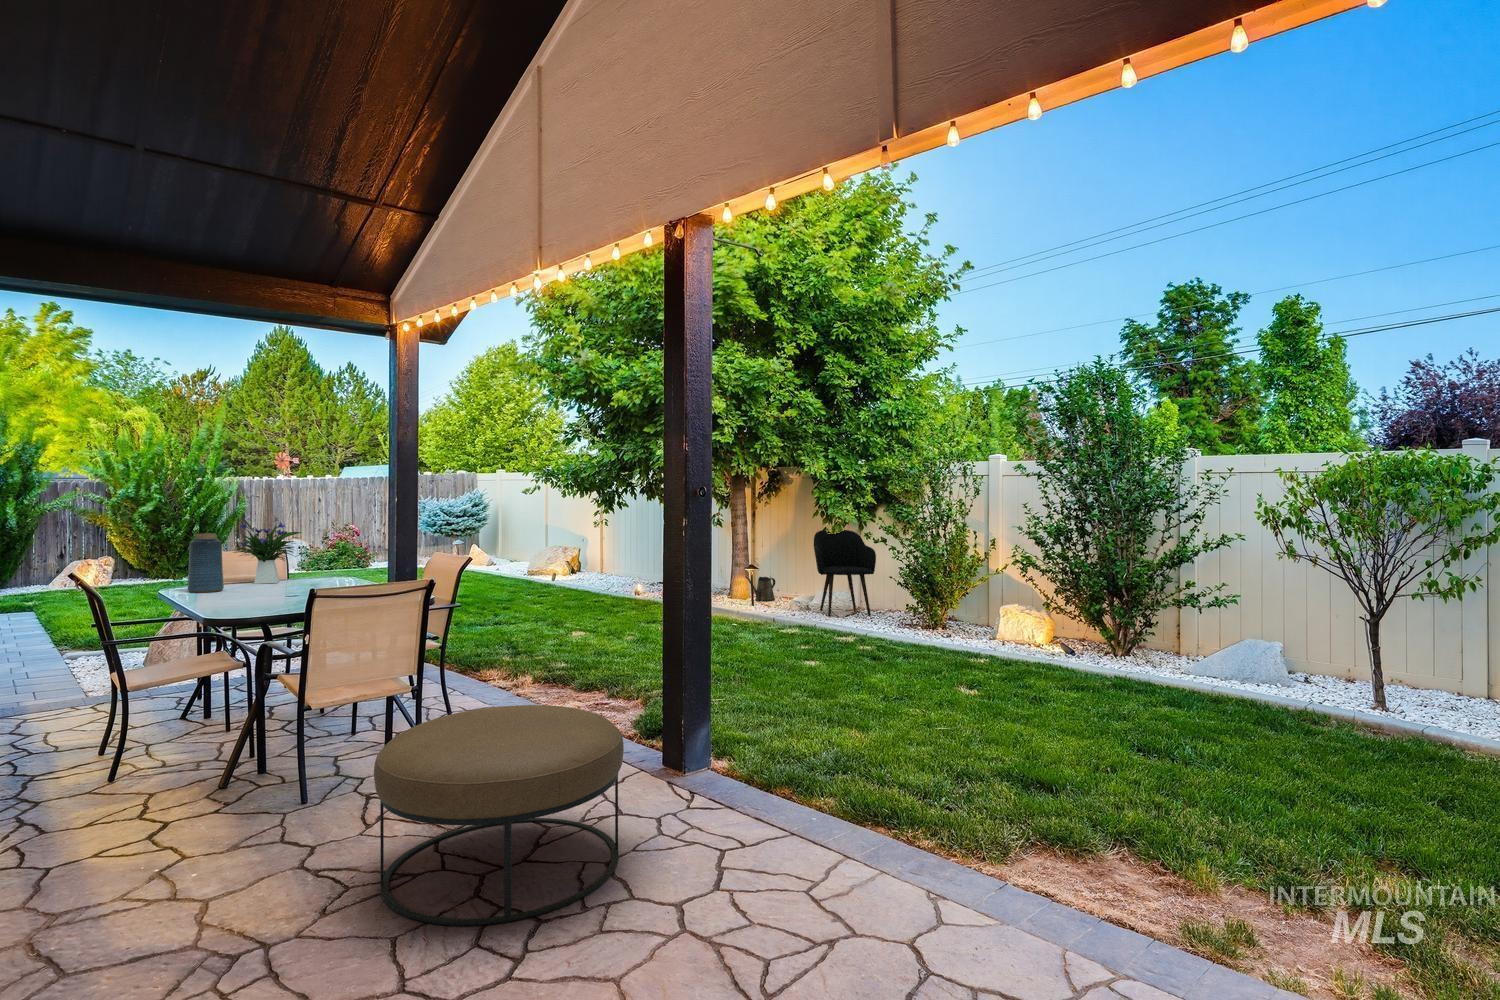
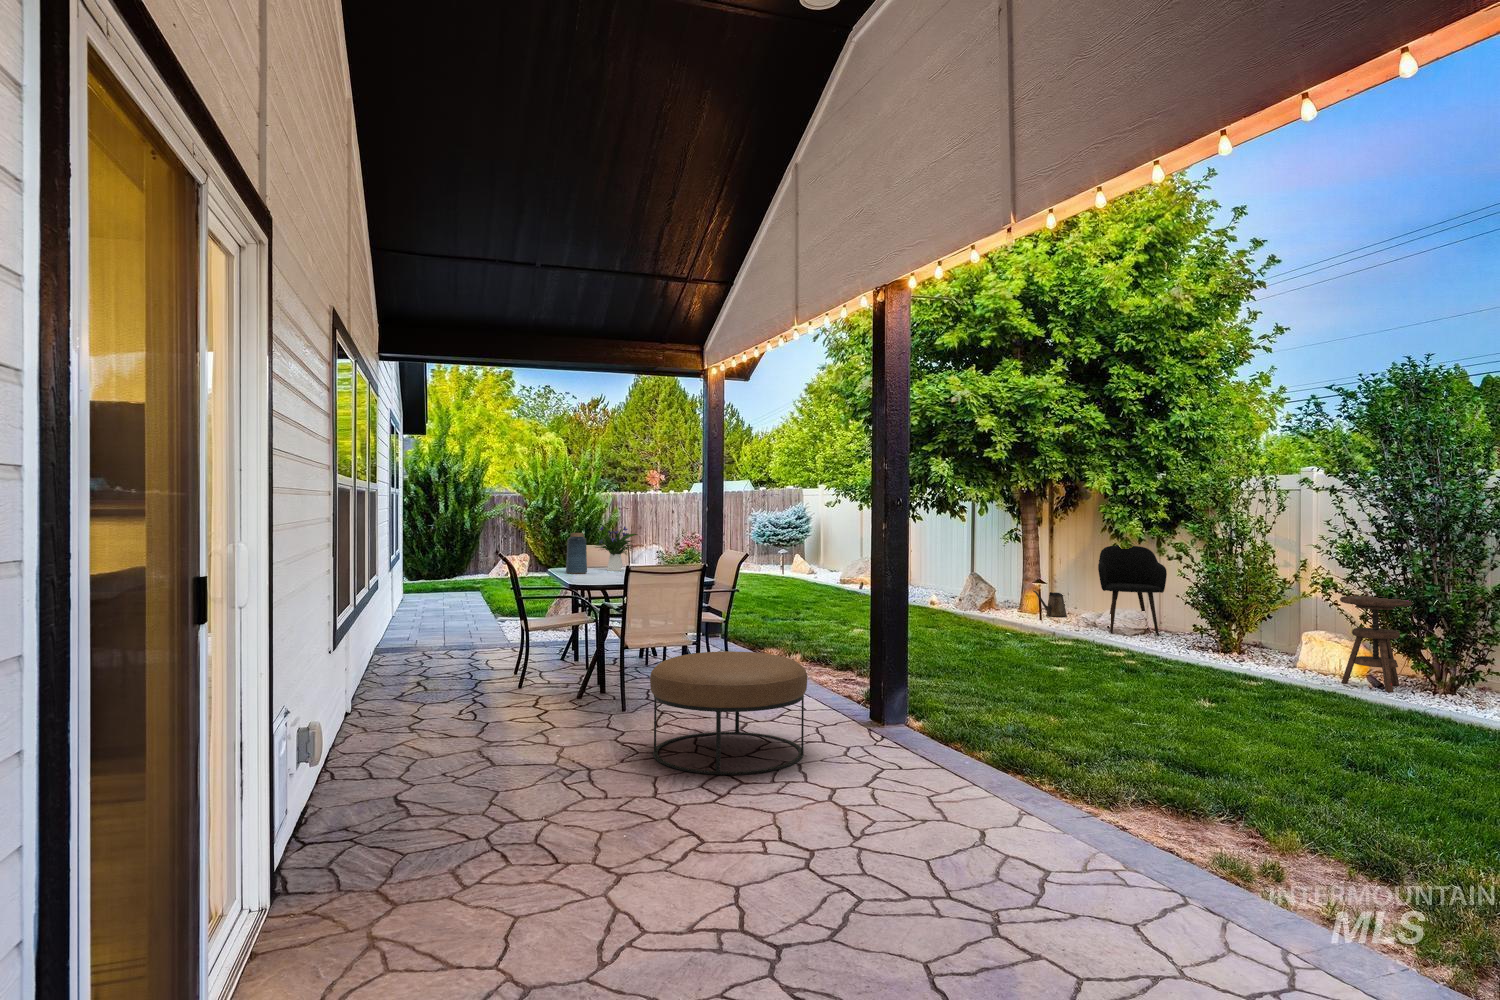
side table: none [1058,573,1116,661] -> present [1340,596,1412,692]

